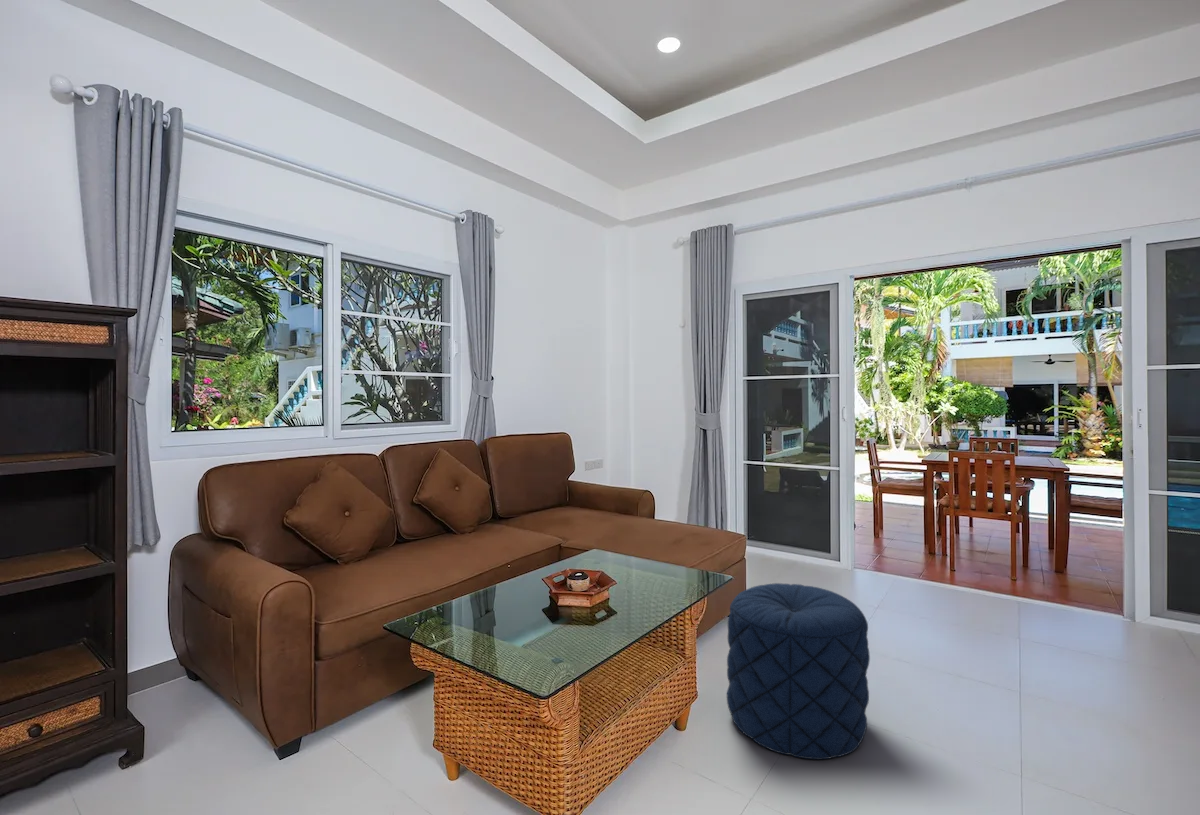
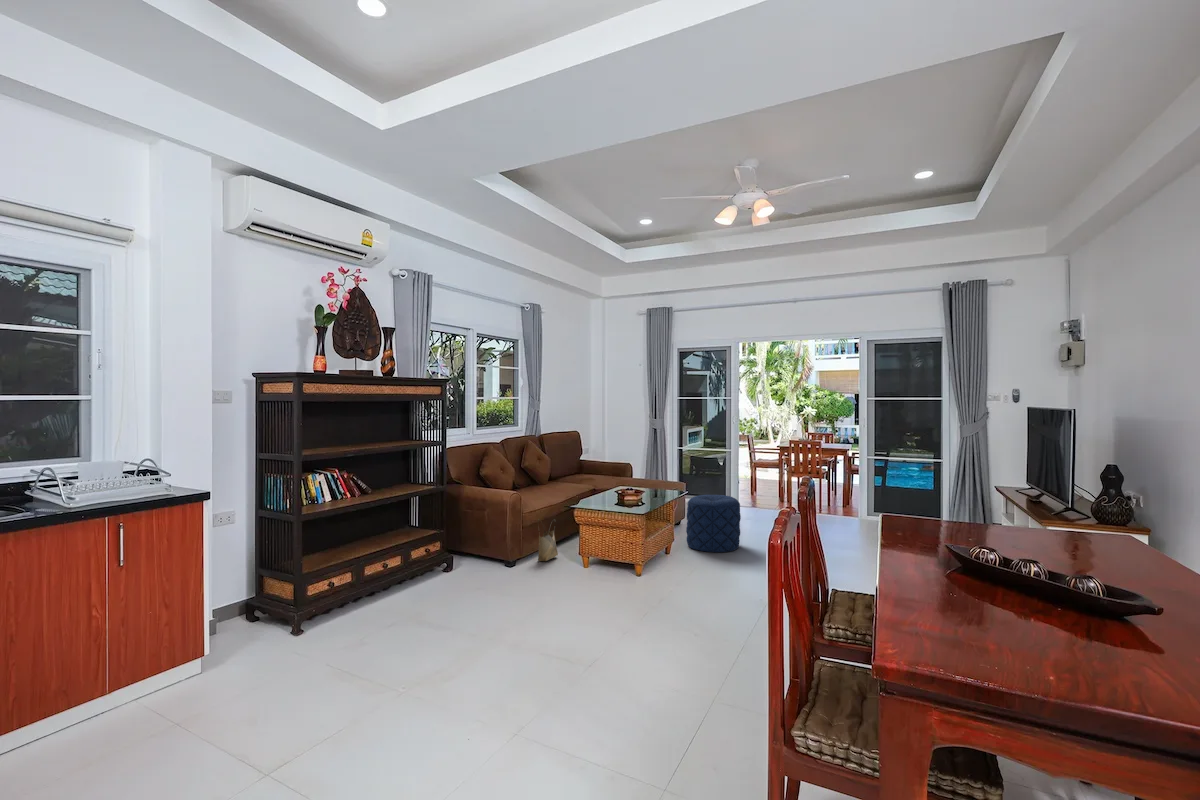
woven basket: none [315,645,389,768] -> present [538,519,558,561]

